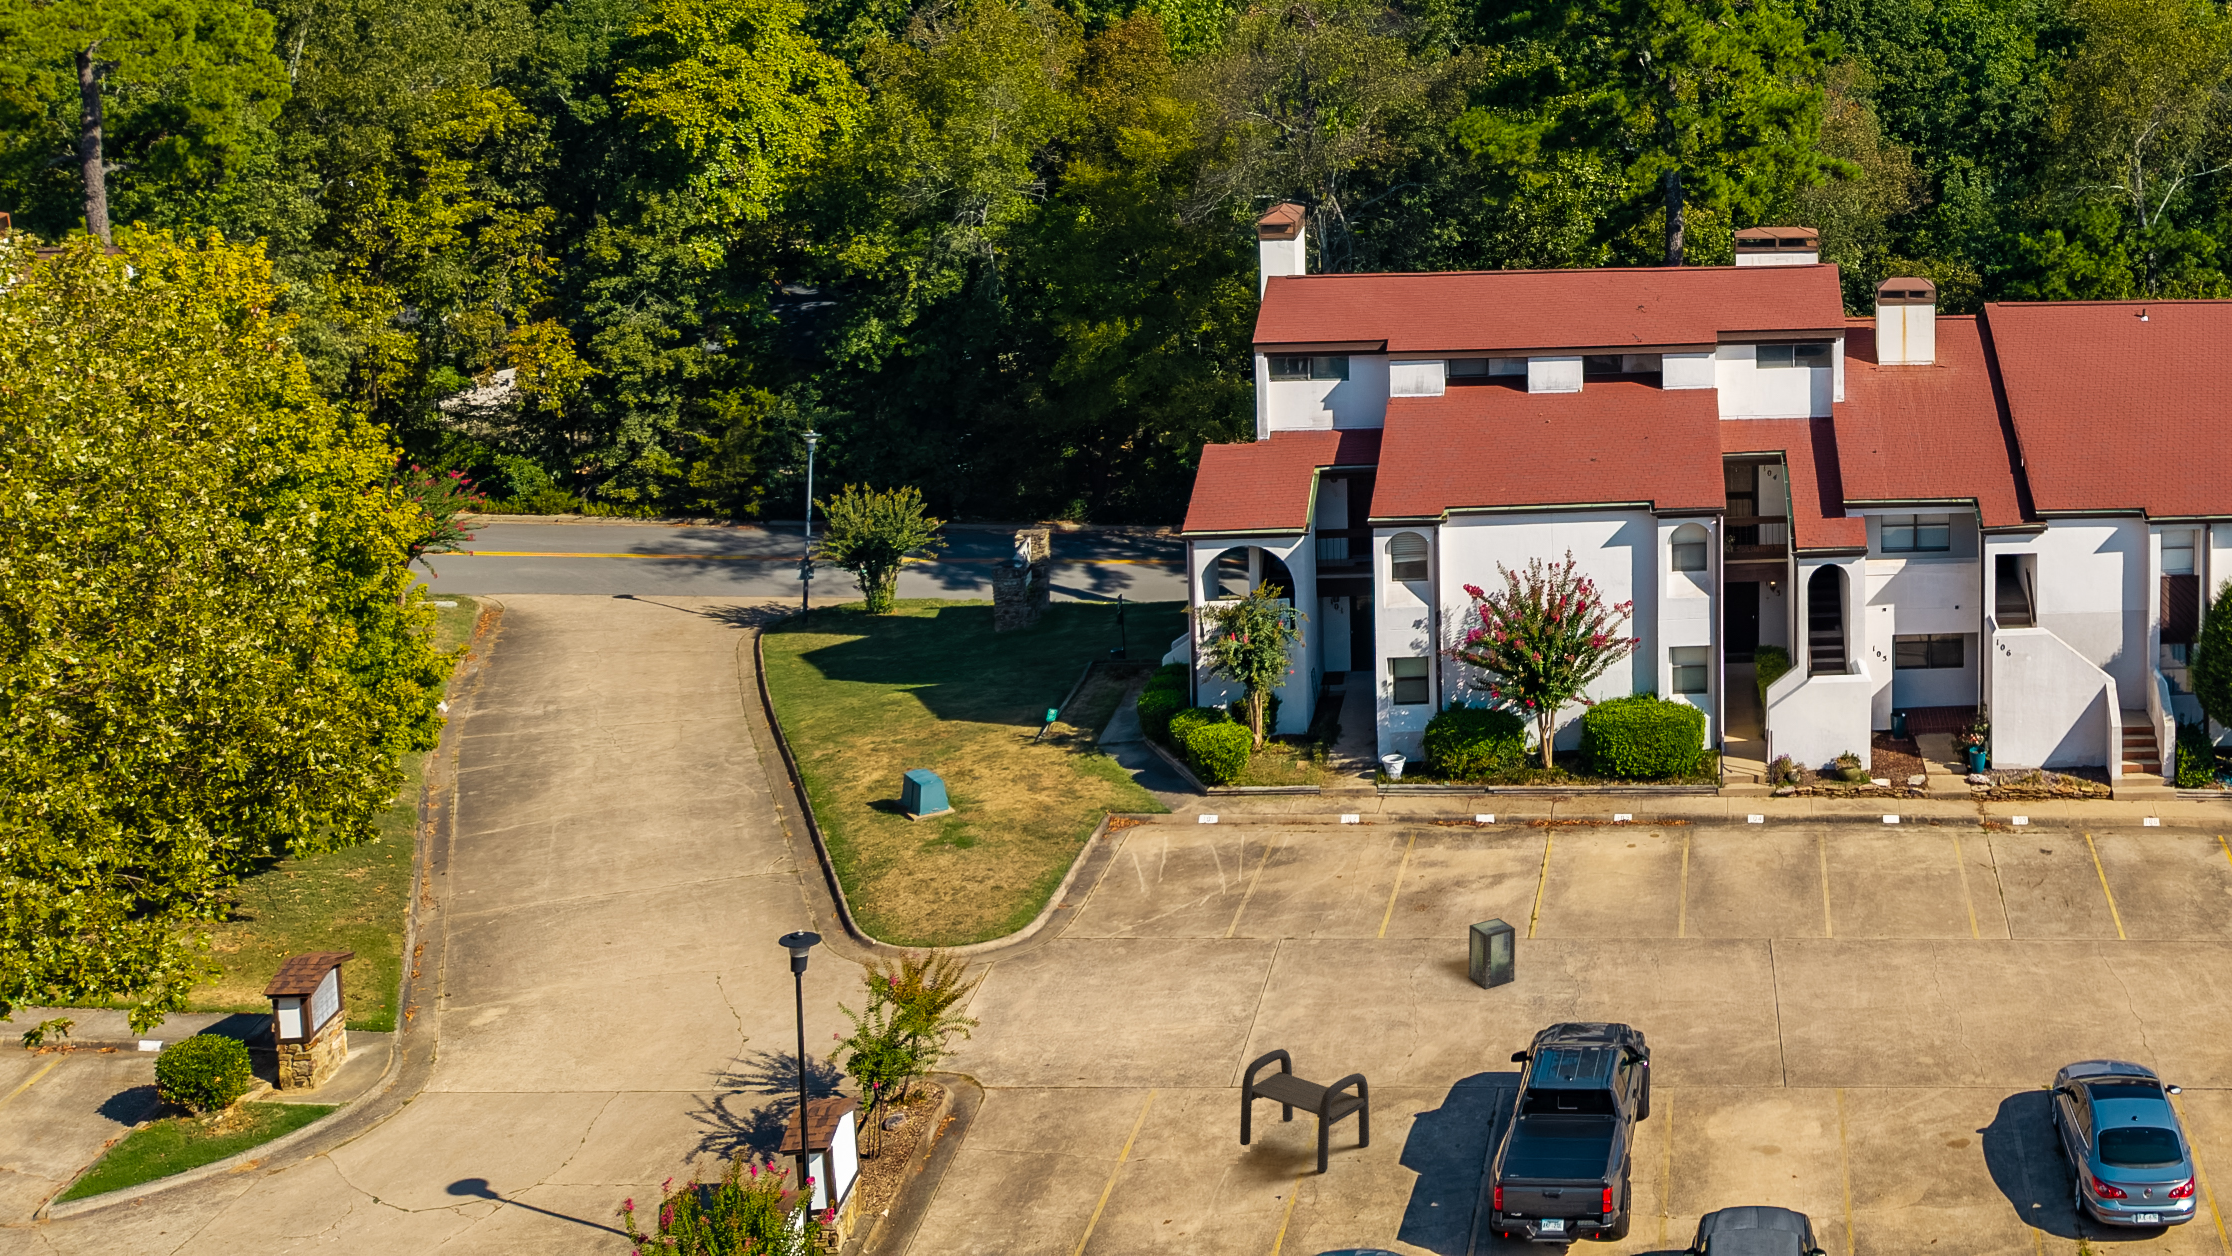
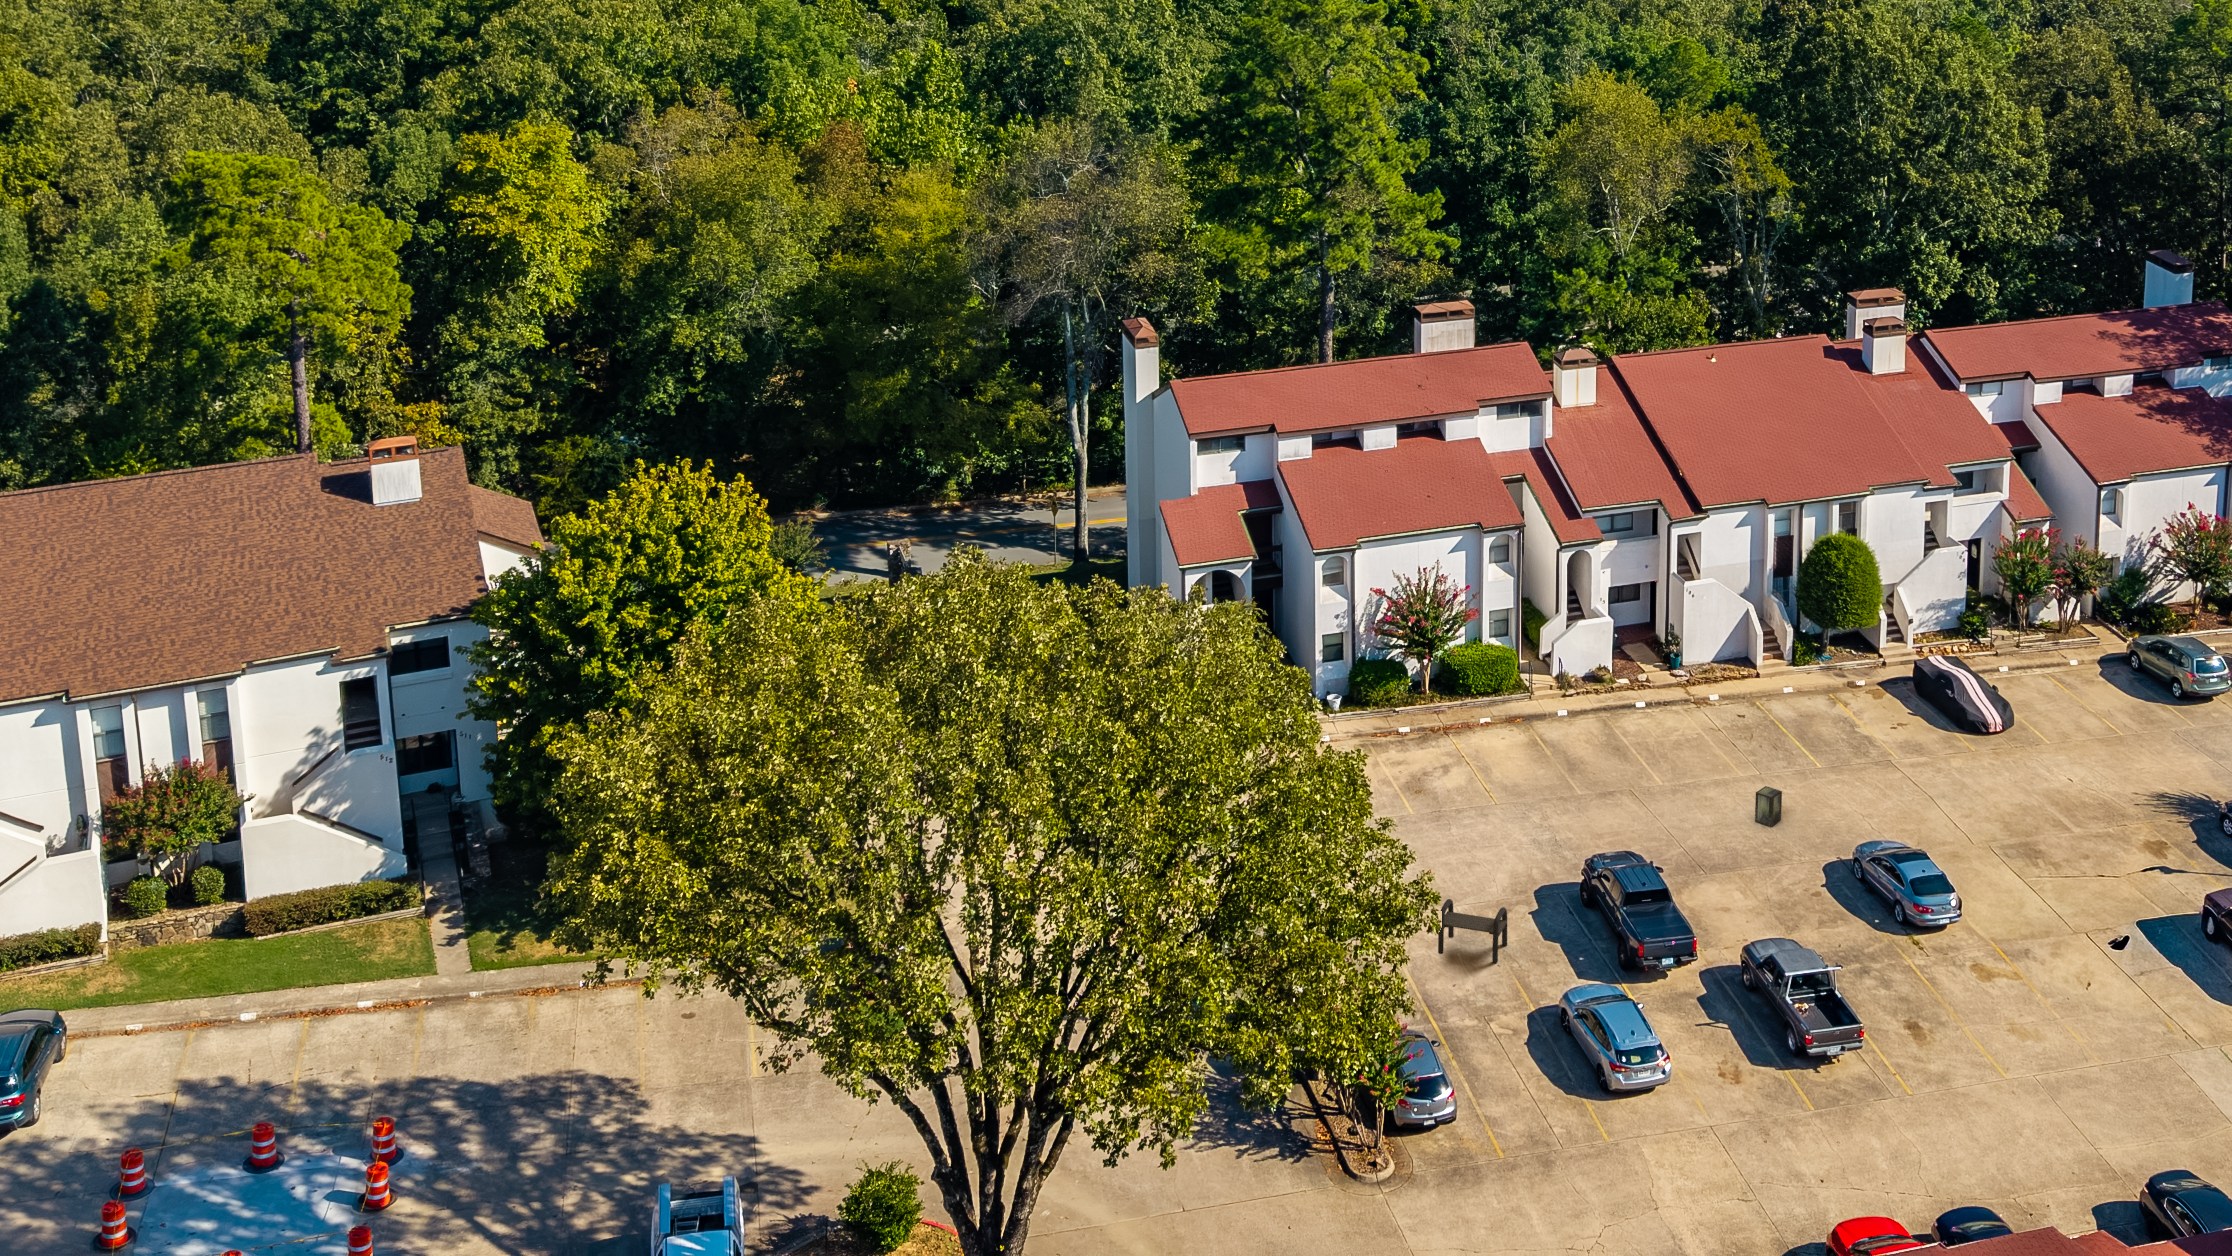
storage box: present [1469,918,1515,989] -> present [1755,786,1782,827]

